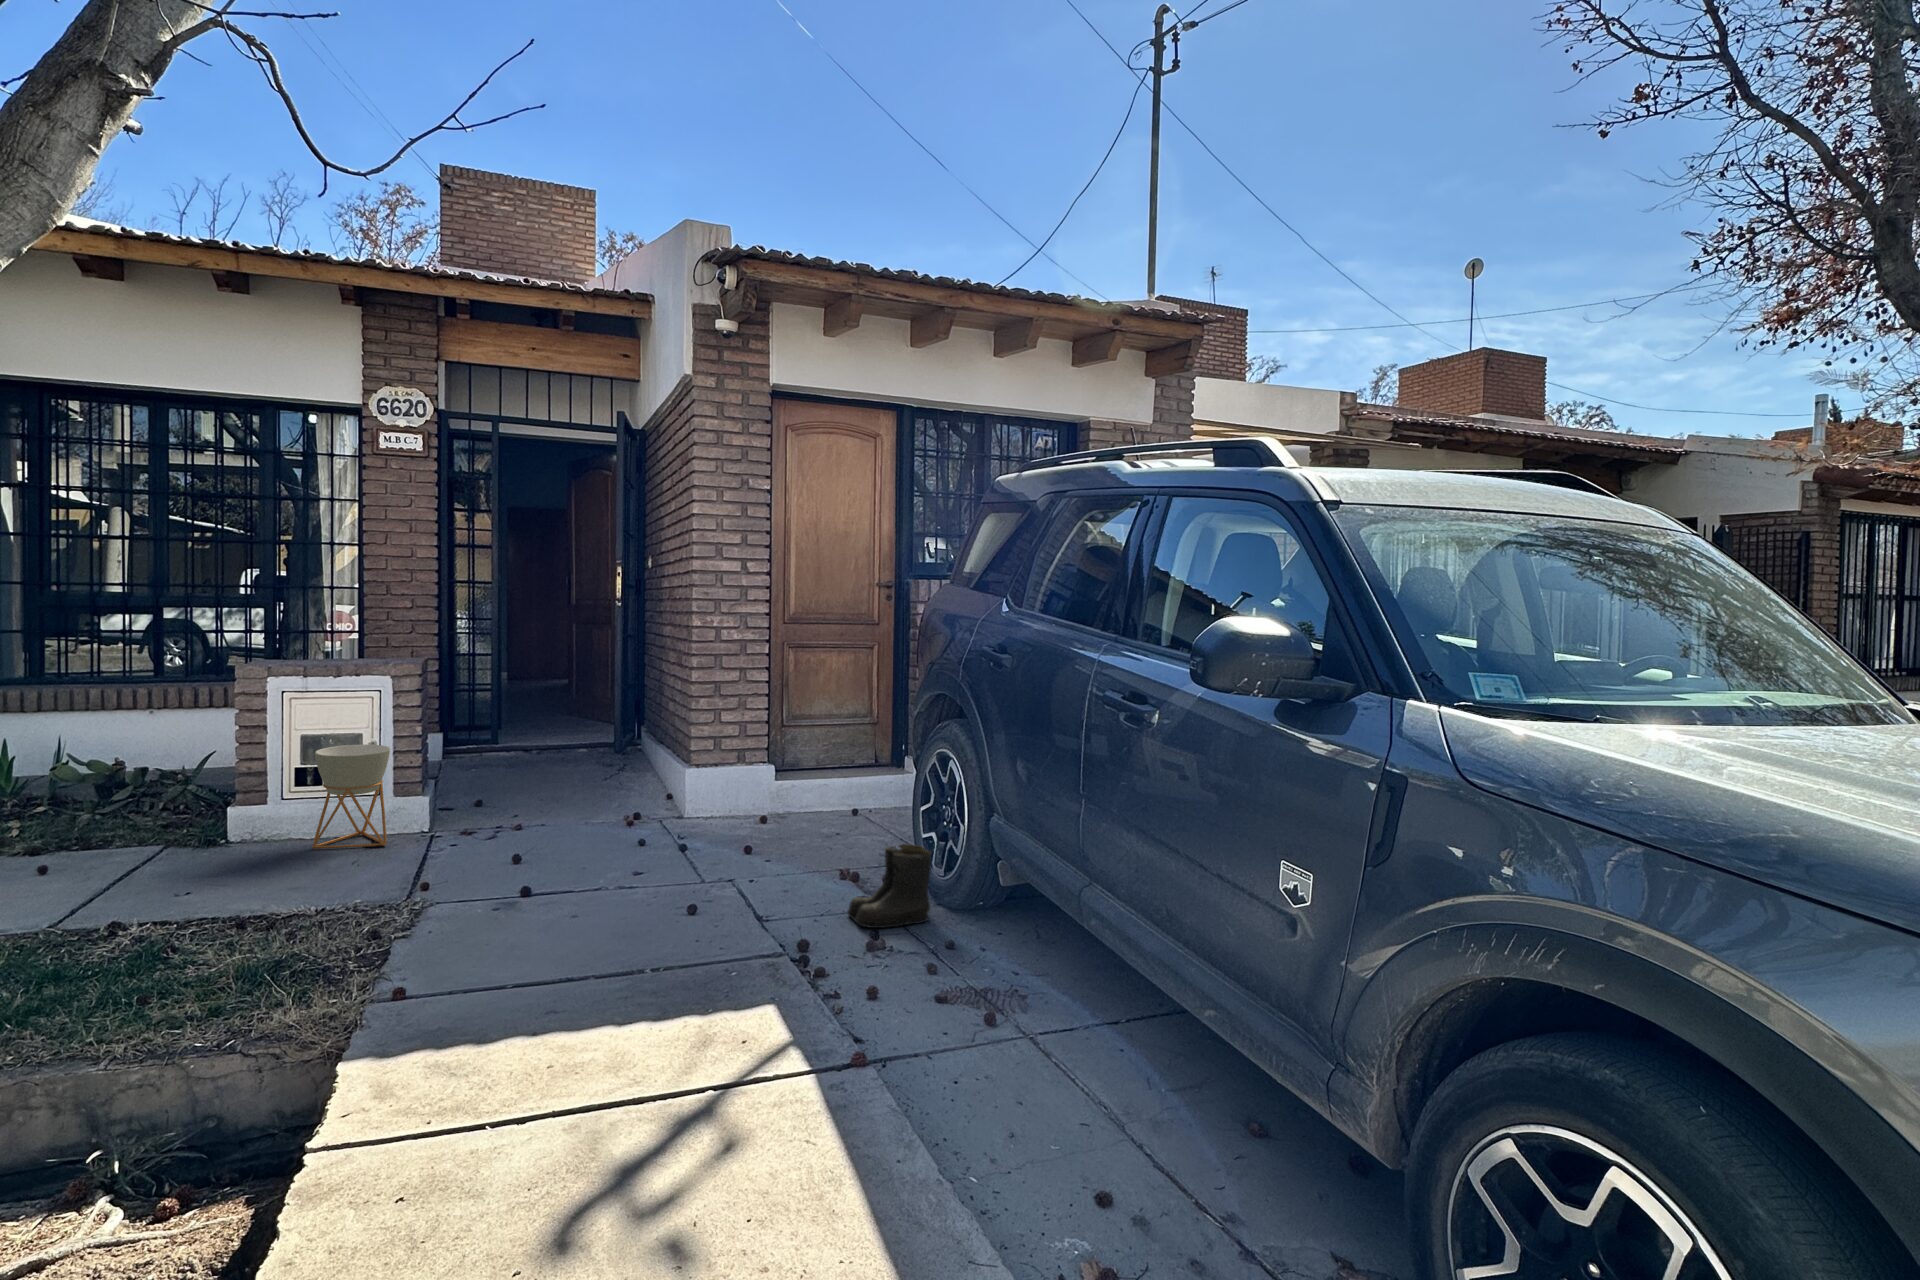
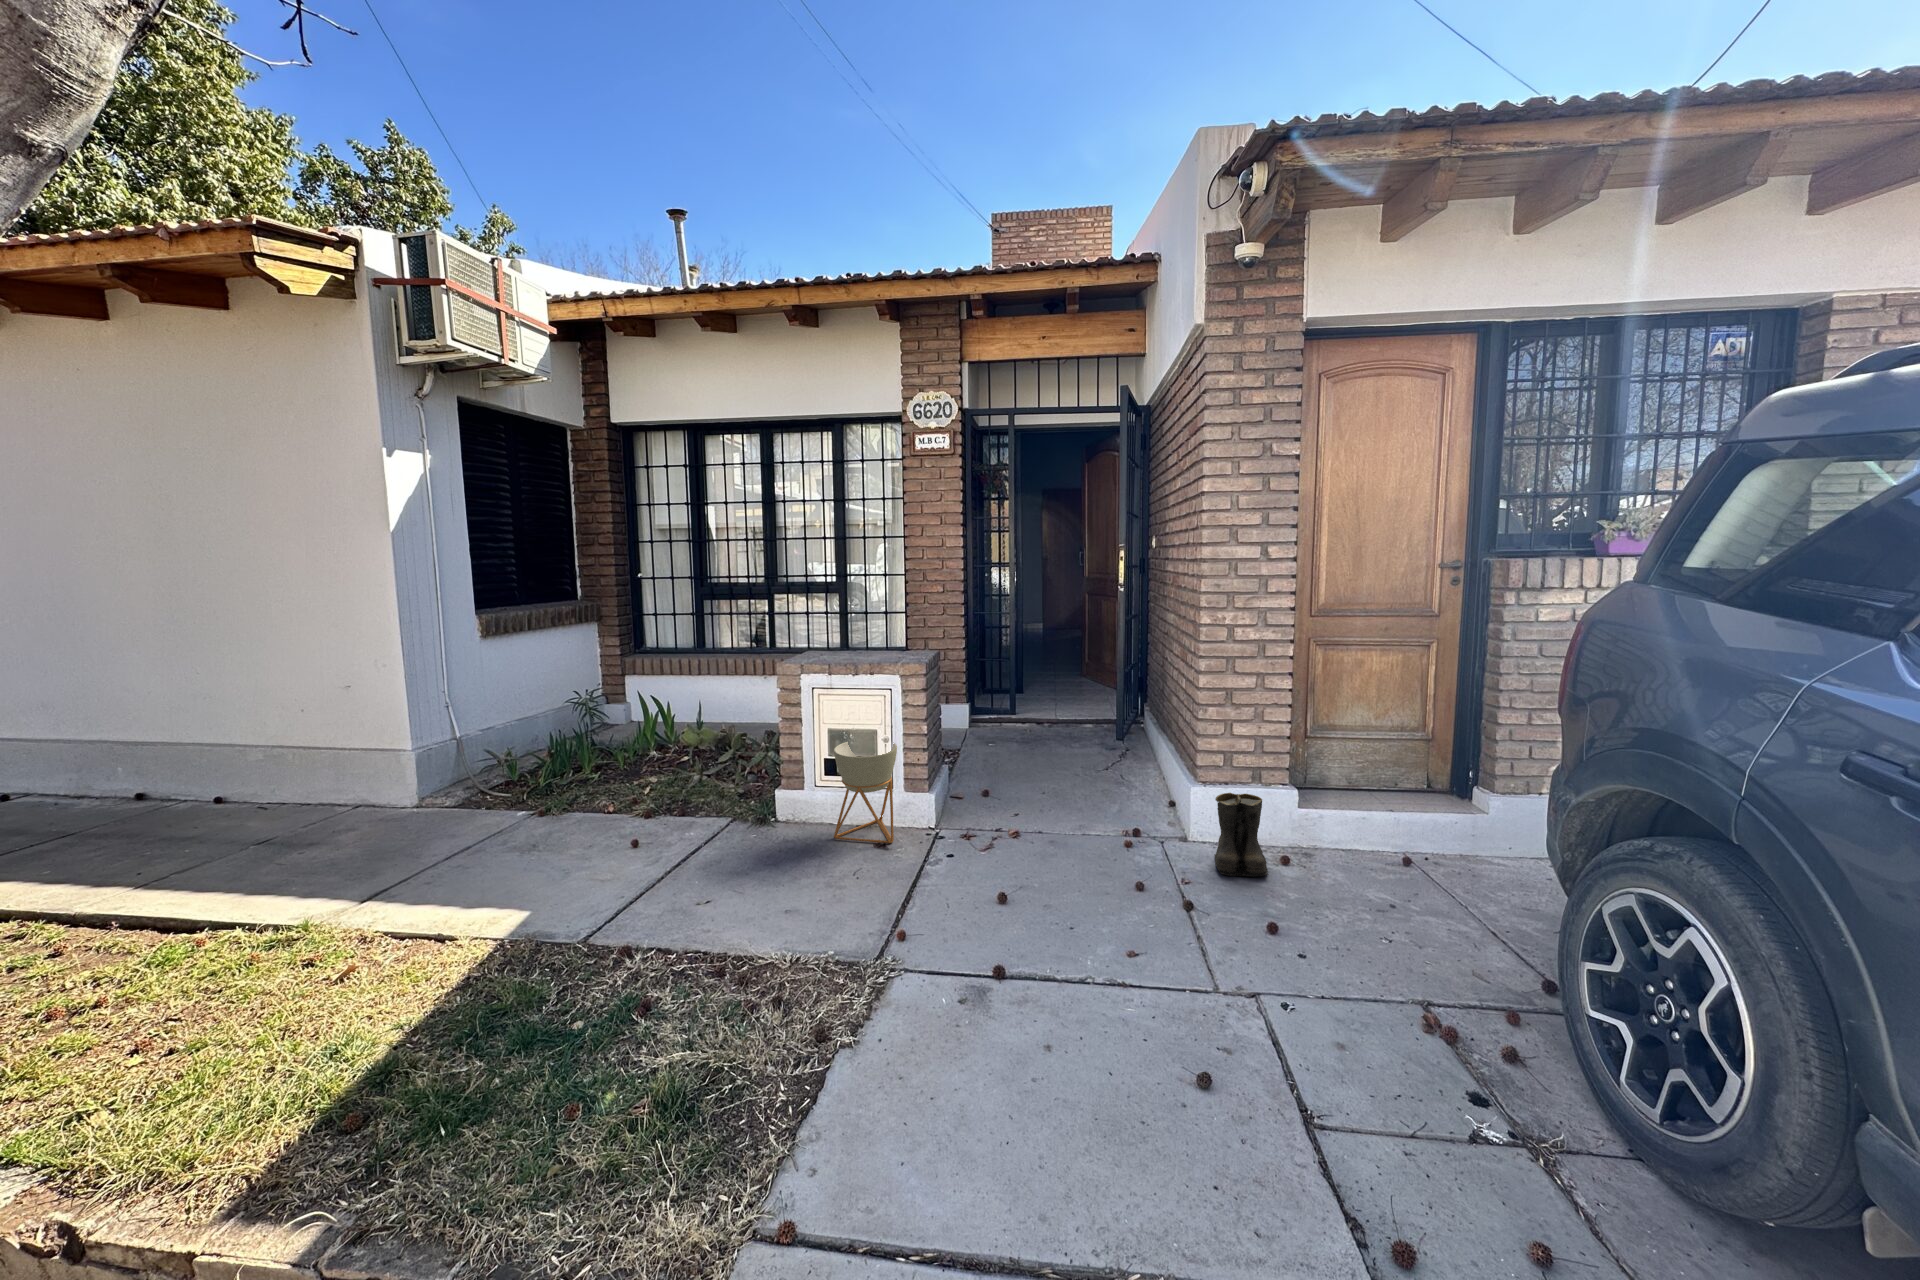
boots: present [847,844,932,928] -> present [1215,793,1269,877]

